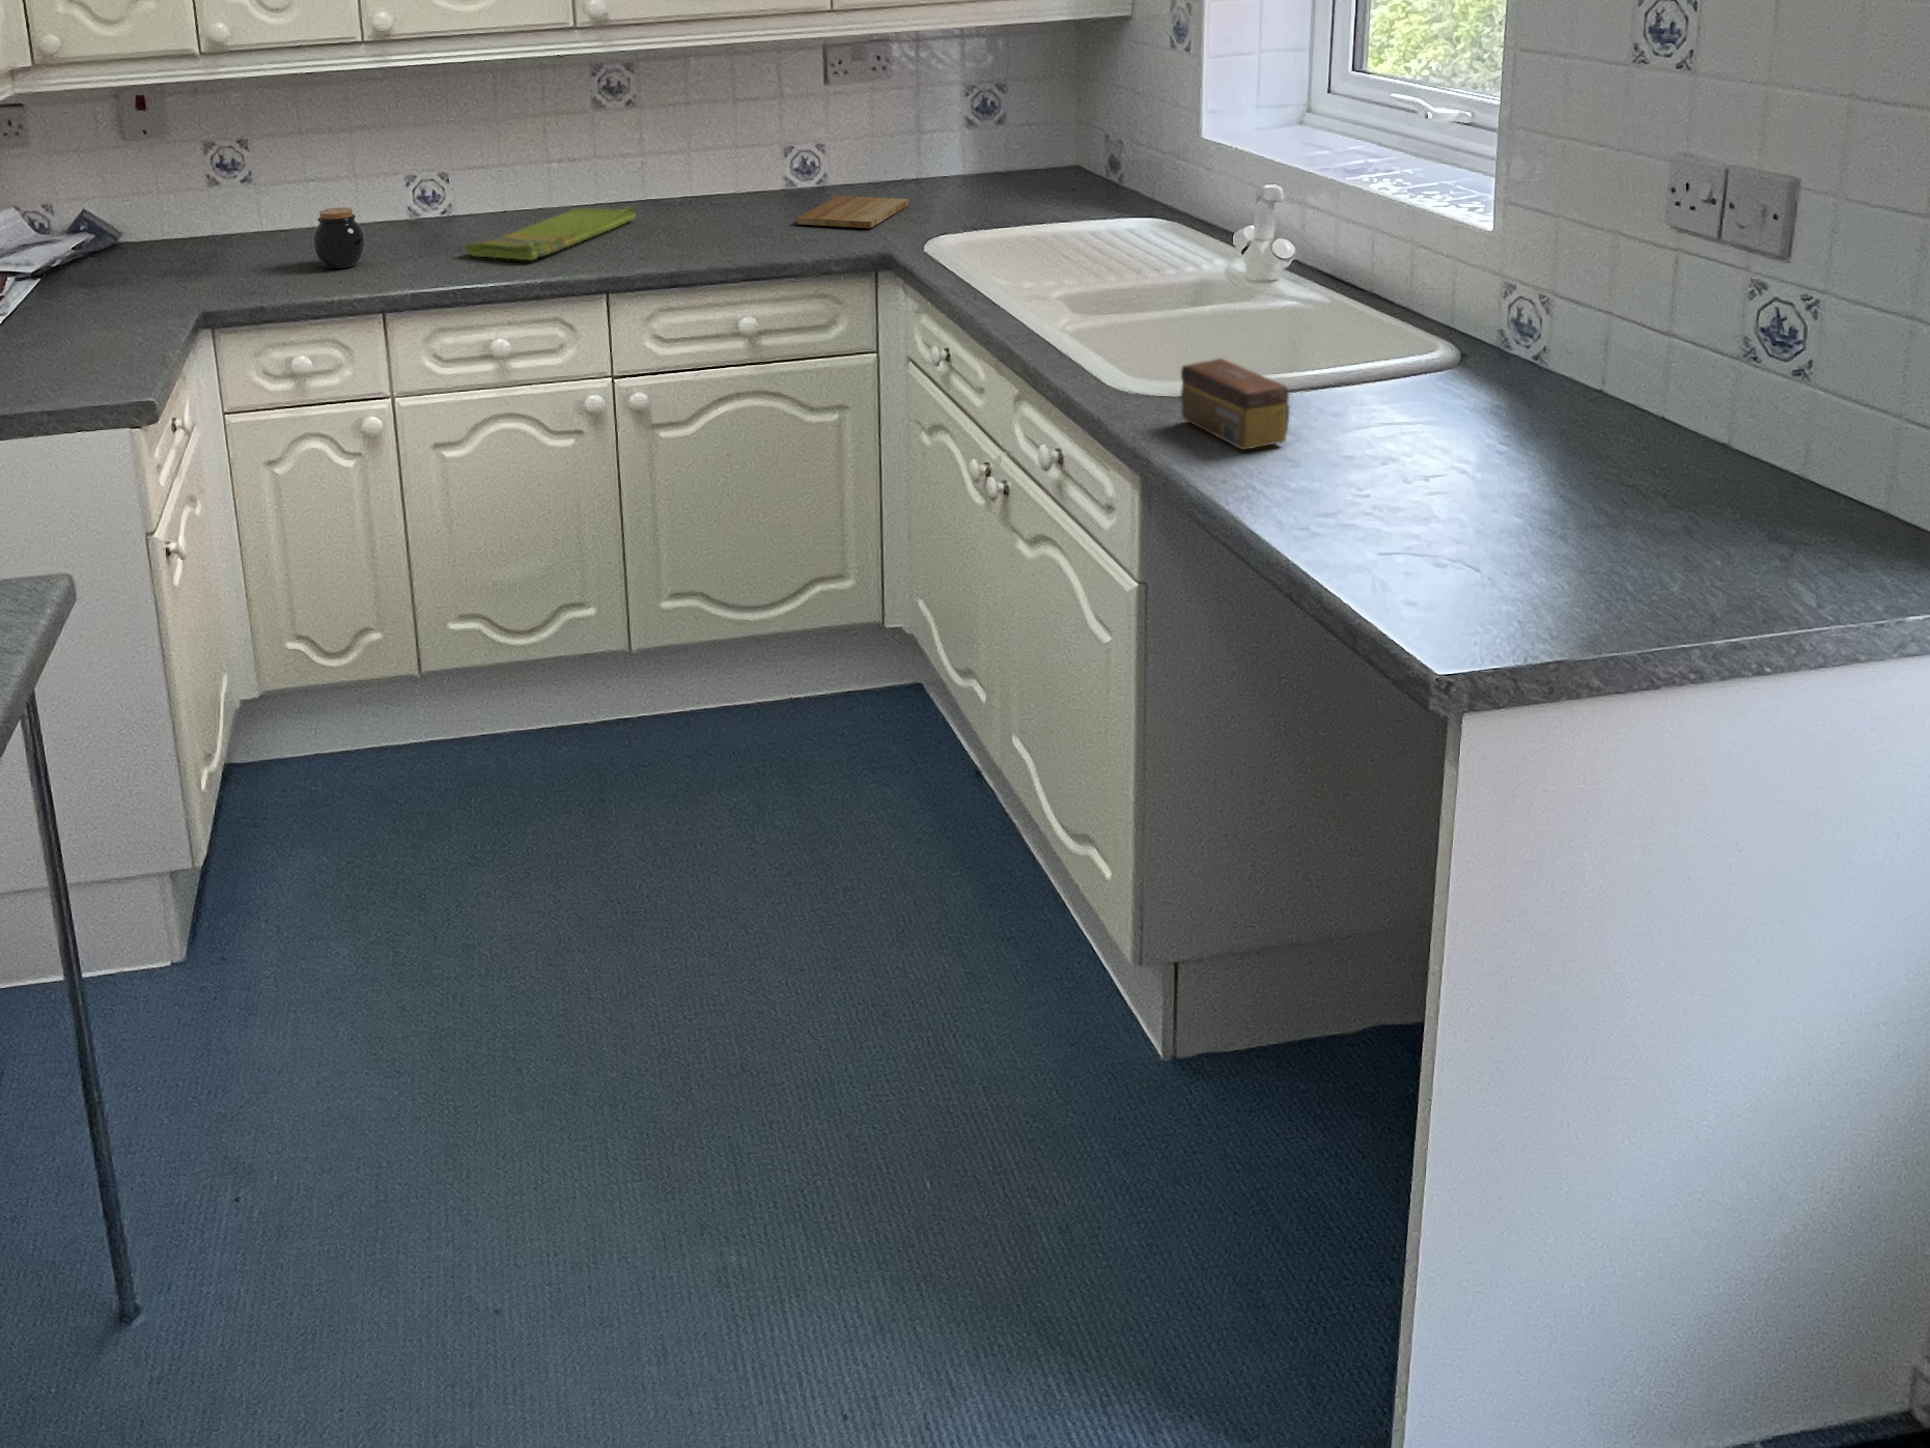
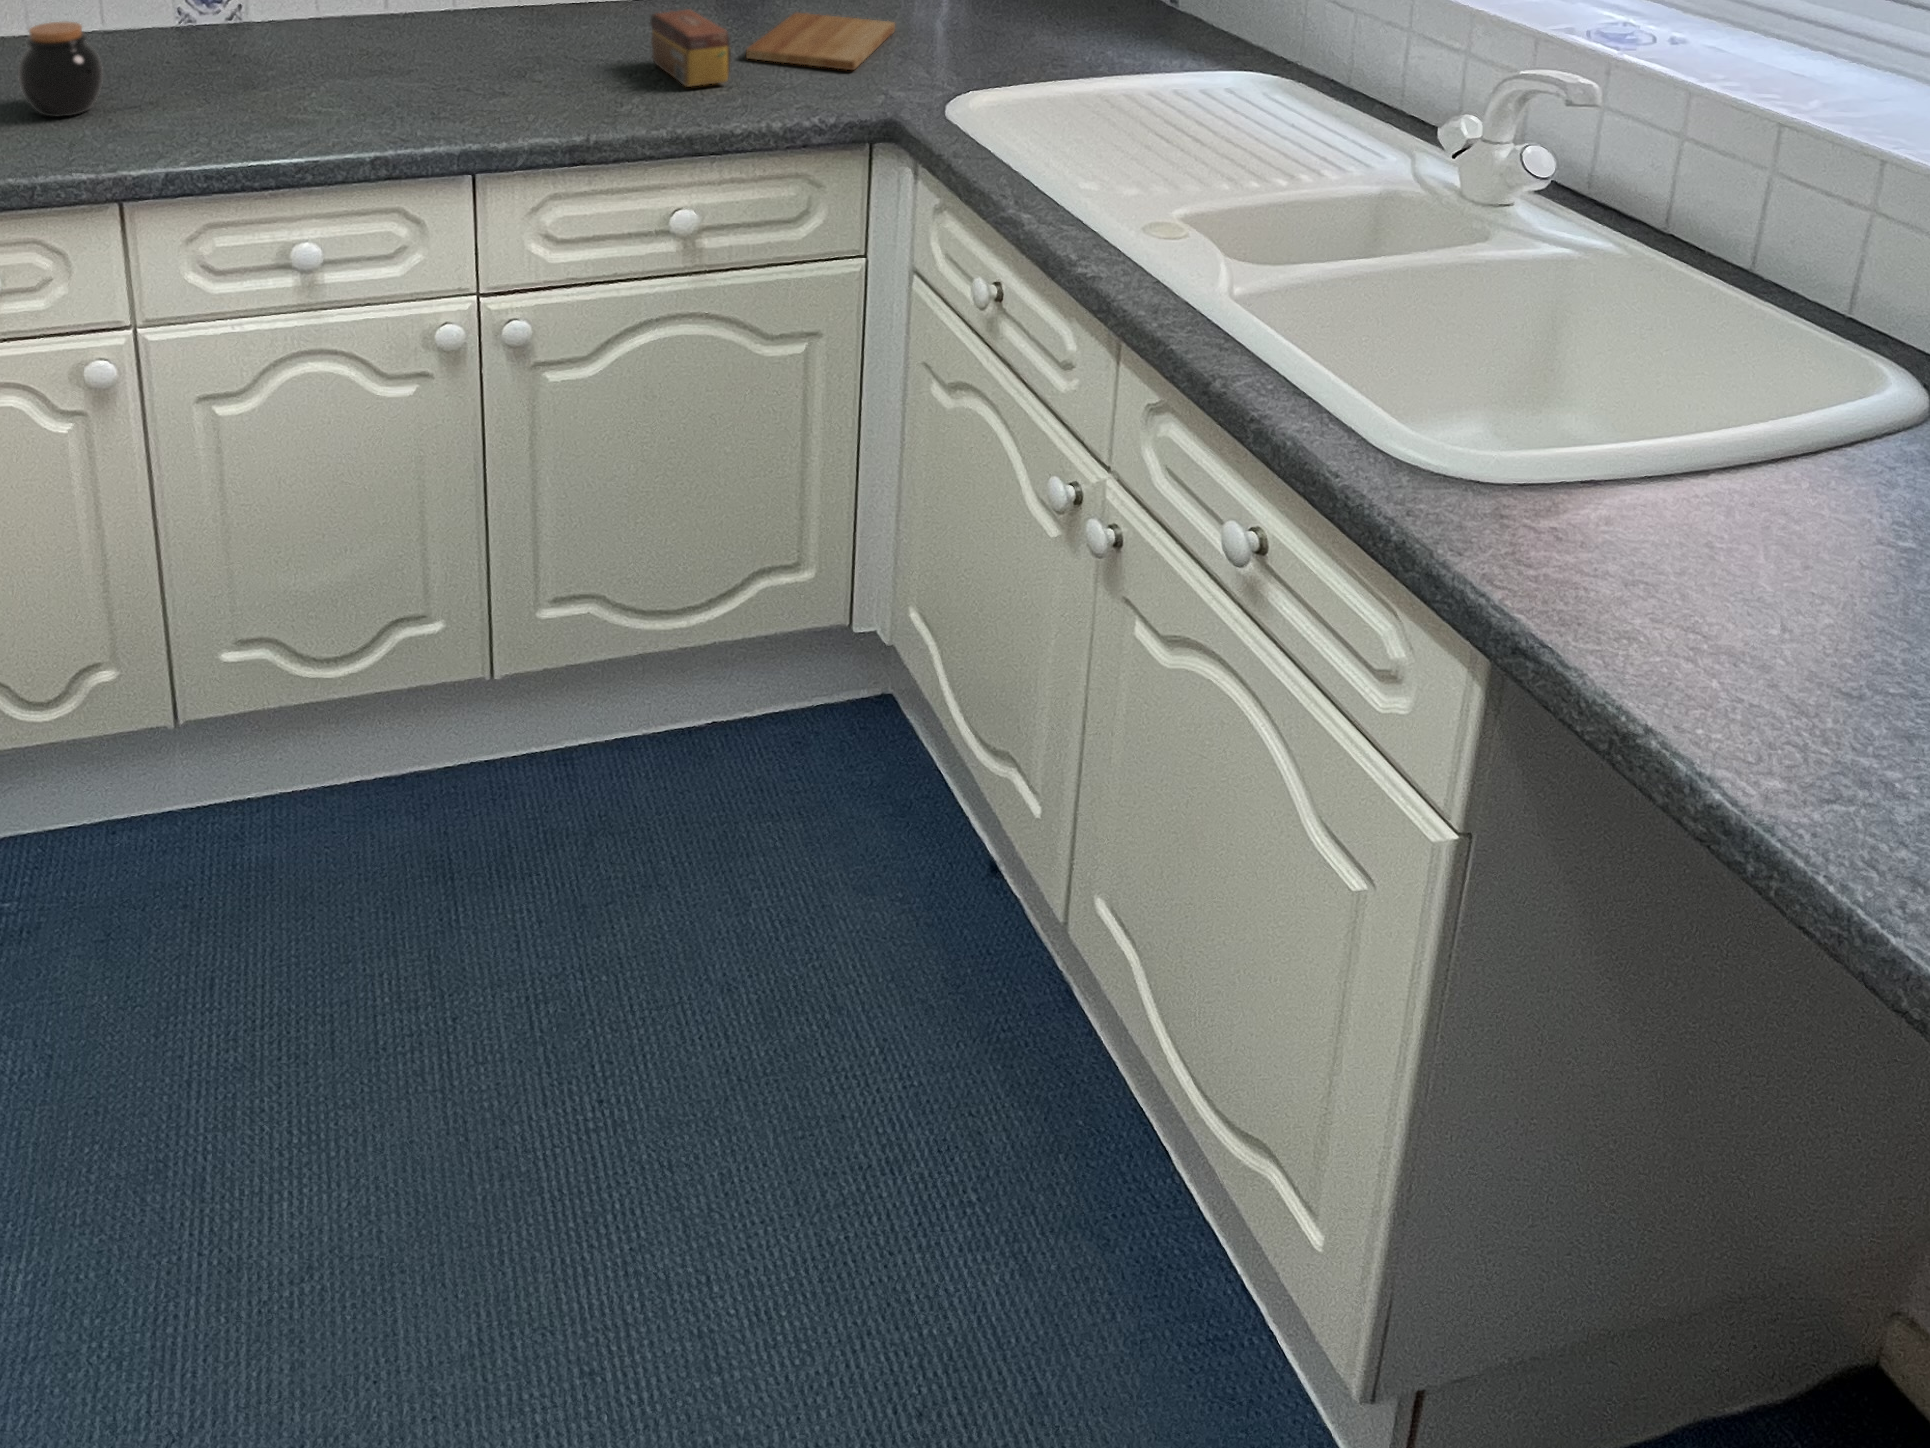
dish towel: present [466,207,636,260] -> none [259,21,514,113]
tea box: present [1181,359,1289,450] -> present [650,9,731,87]

